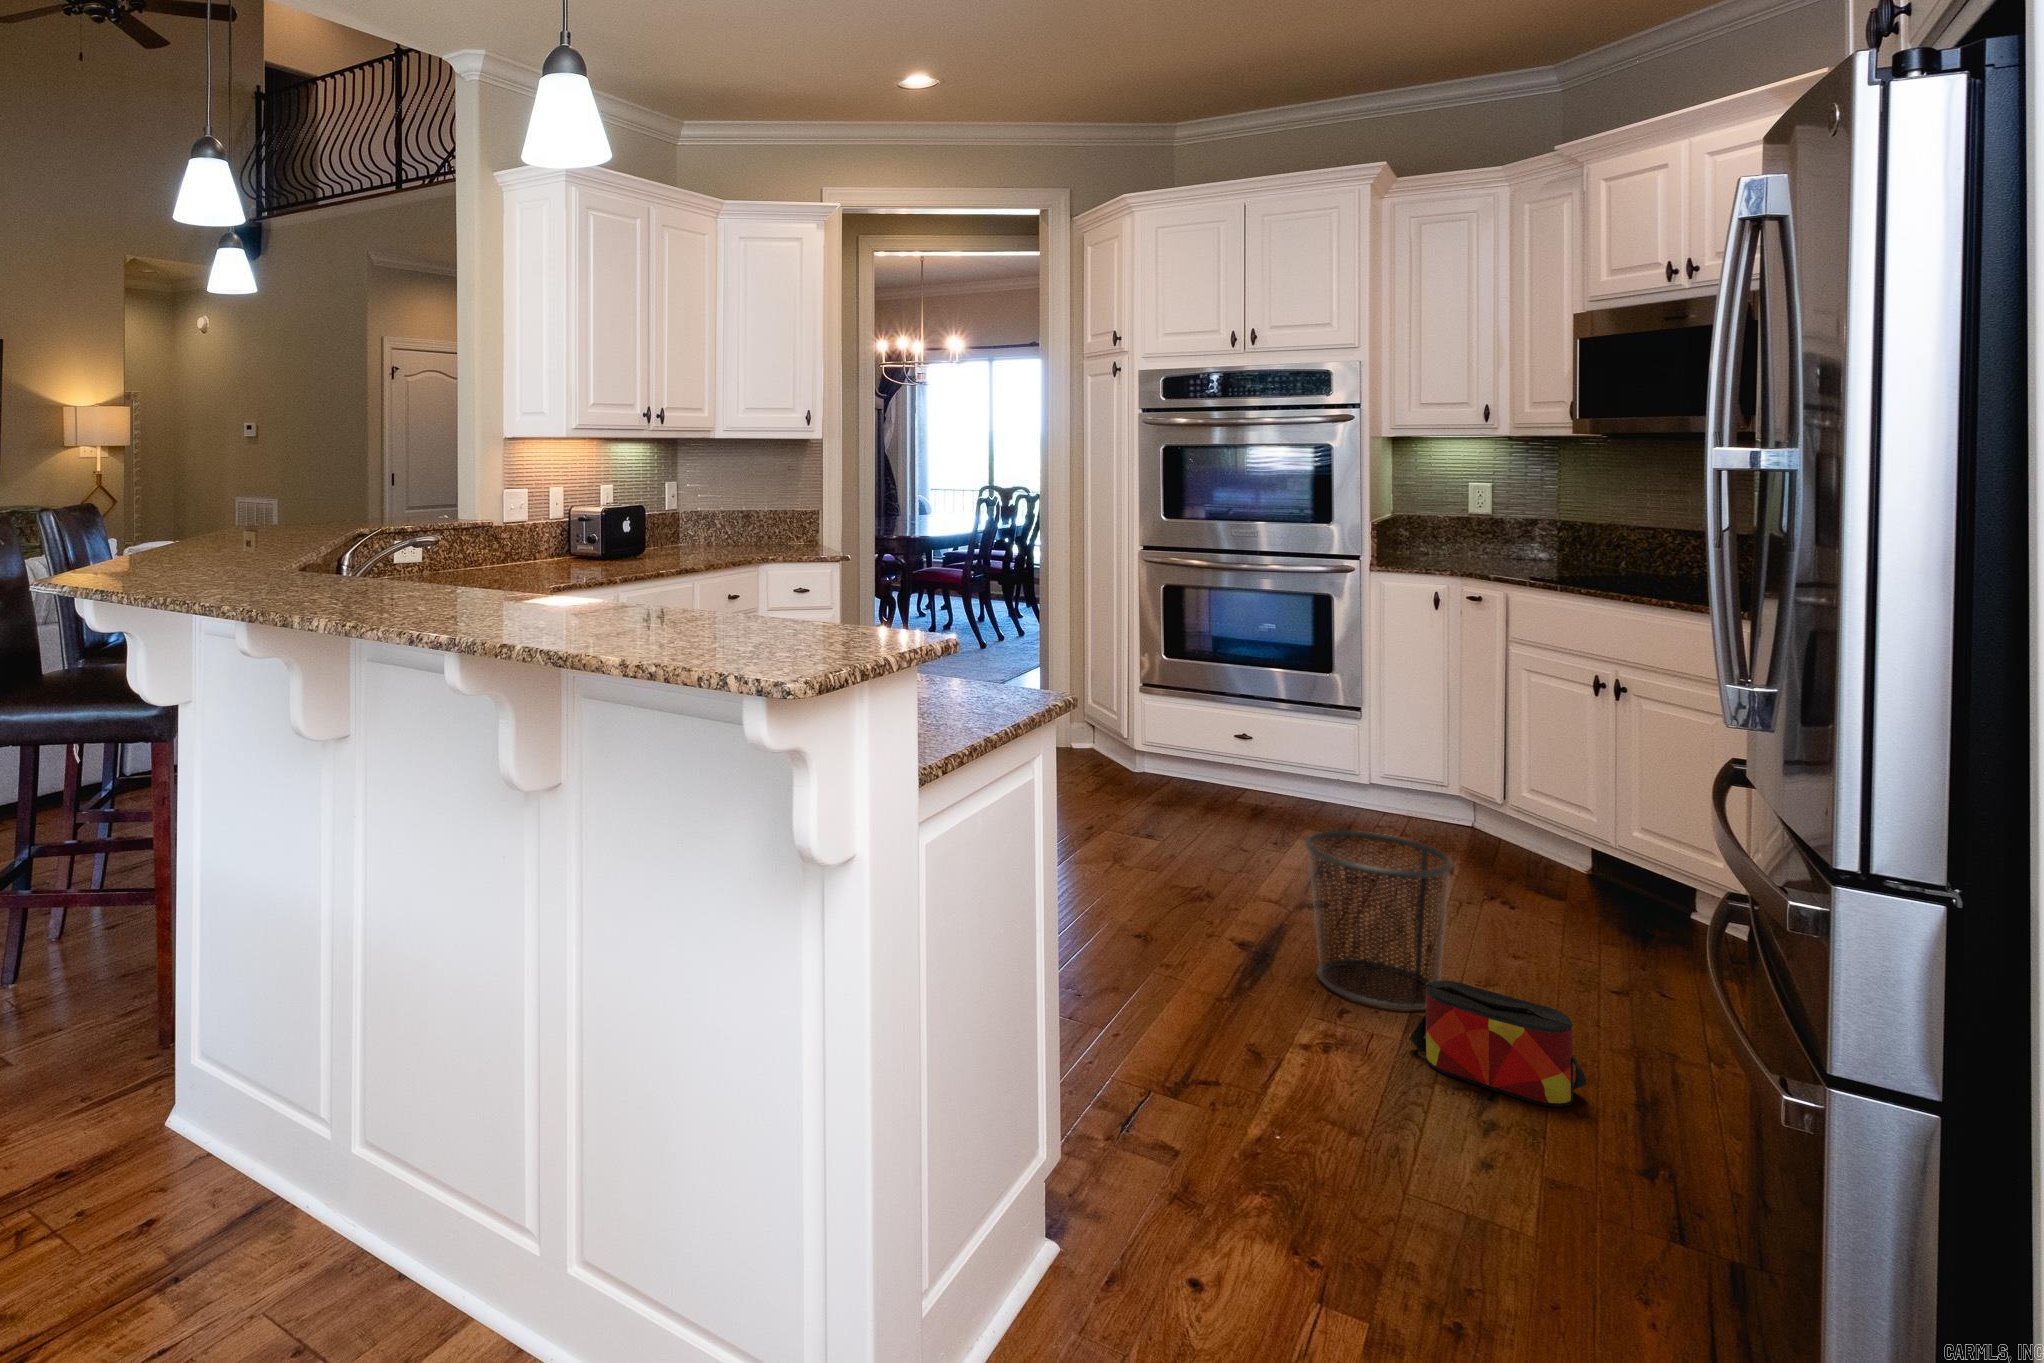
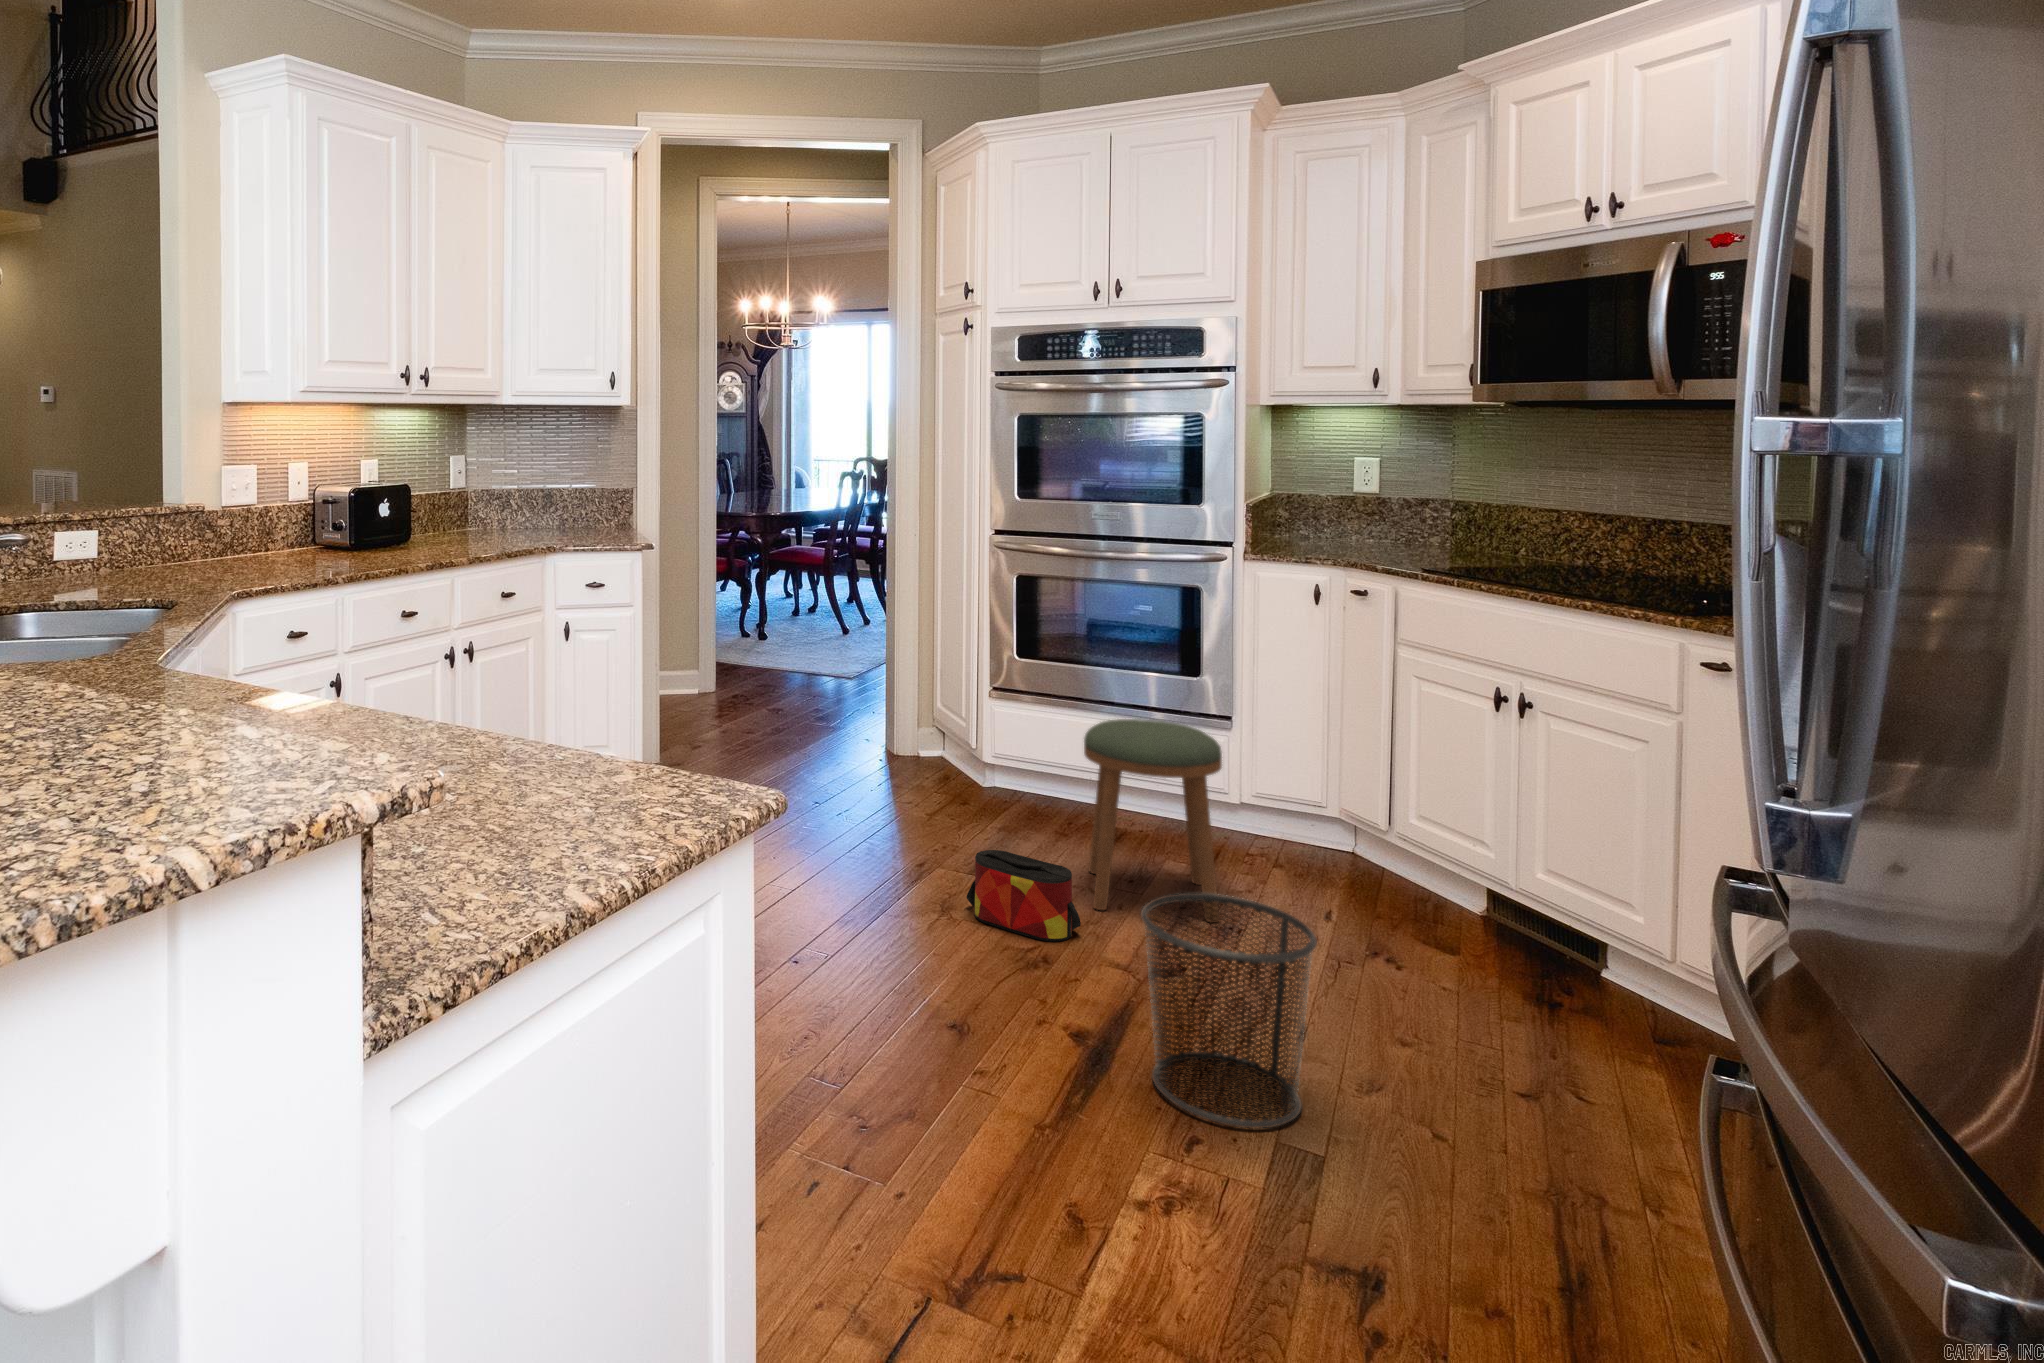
stool: none [1235,705,1359,874] -> present [1084,719,1222,923]
bag: present [1410,980,1586,1107] -> present [967,850,1081,942]

